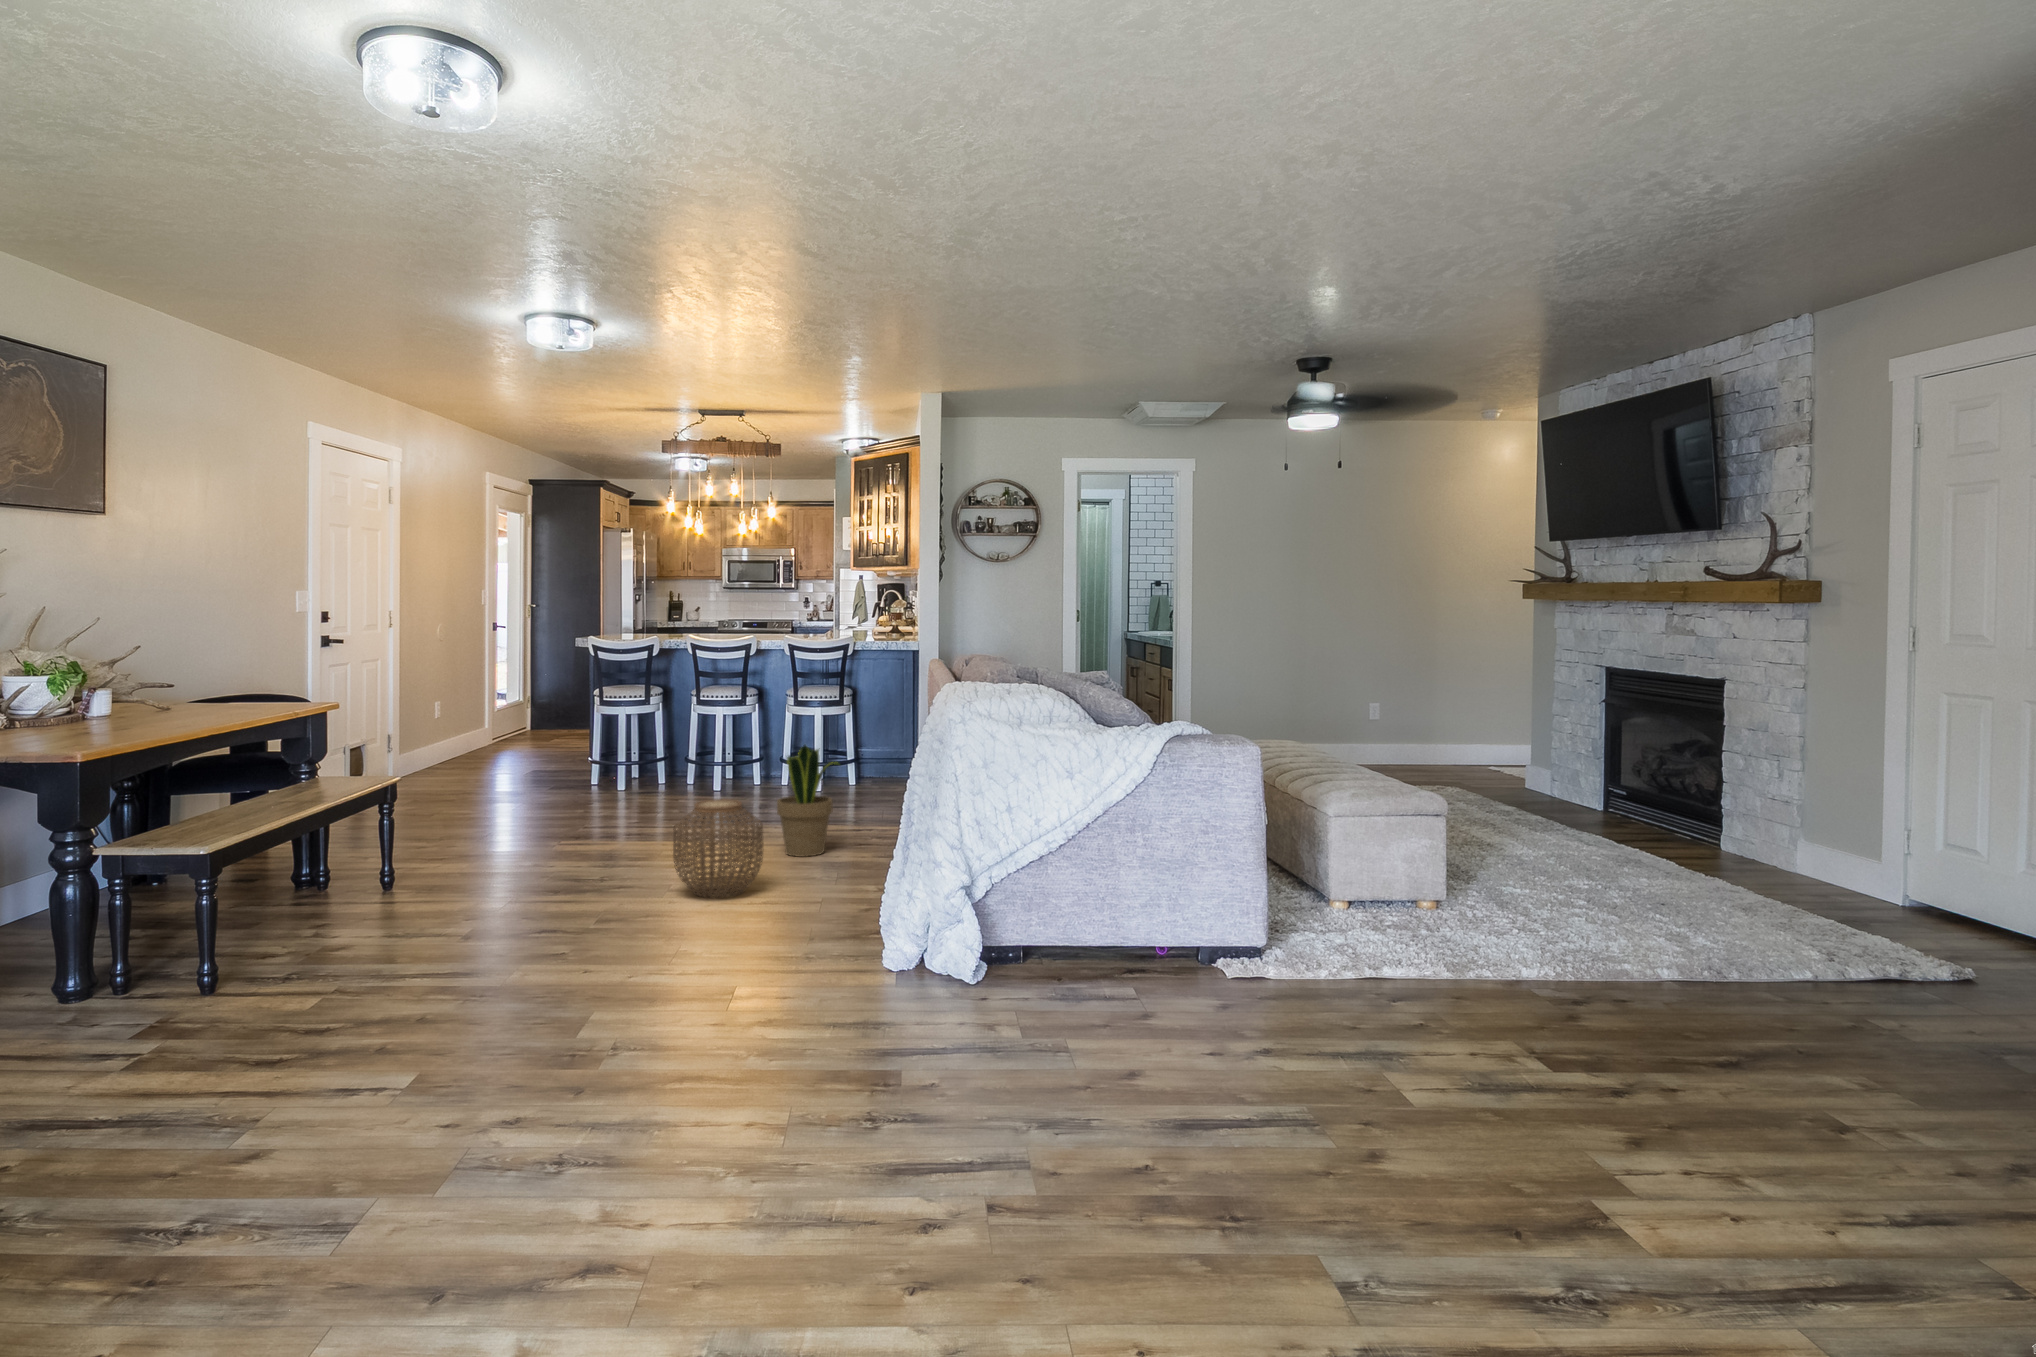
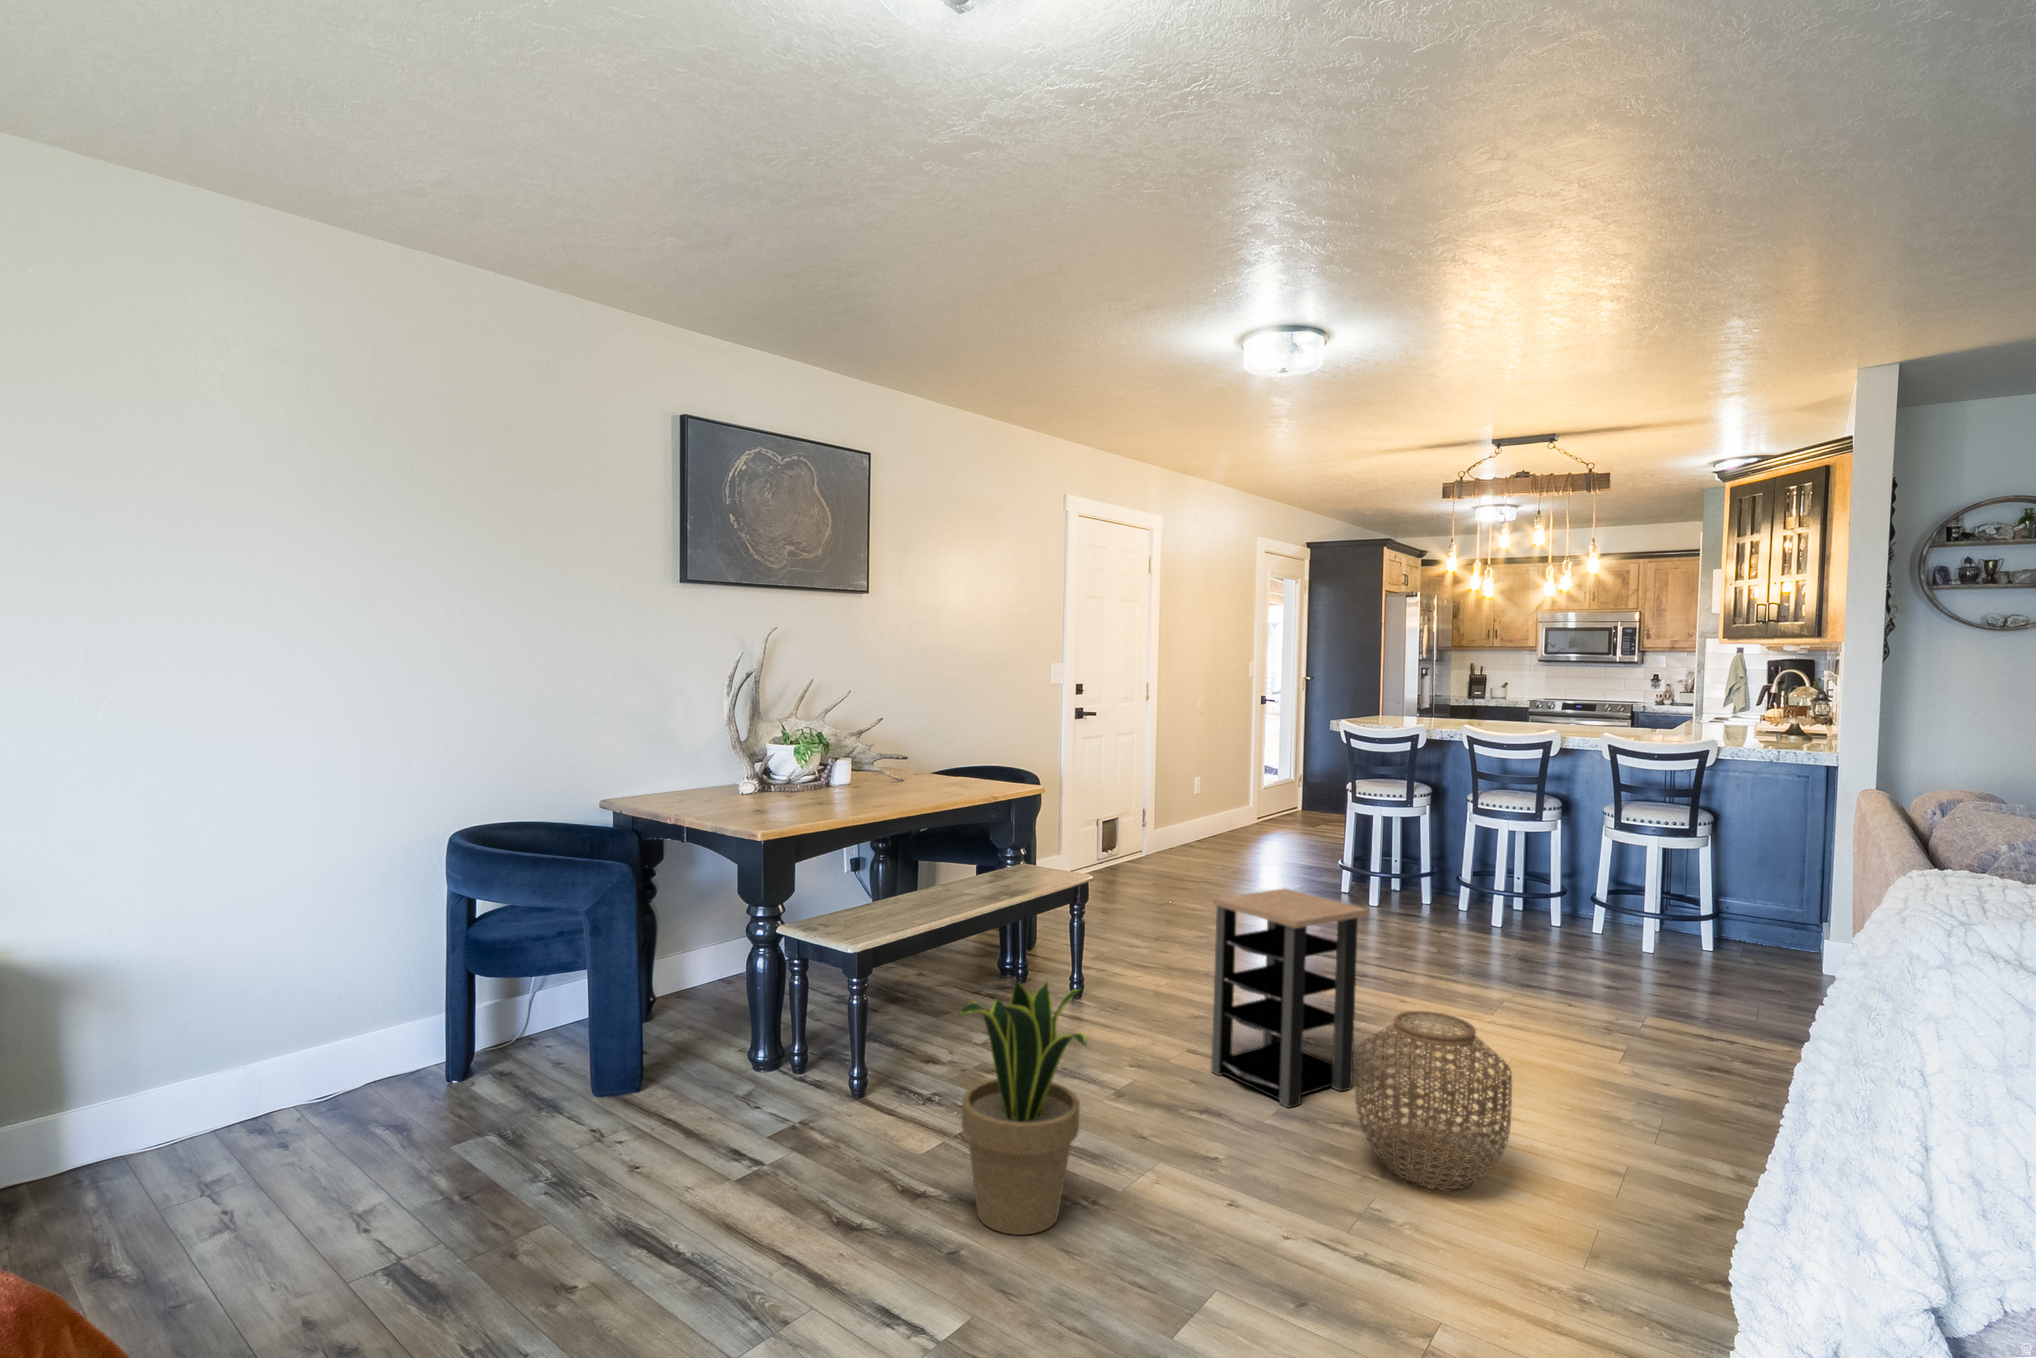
potted plant: present [777,745,839,857] -> present [959,981,1087,1235]
side table: none [554,749,664,886] -> present [1211,889,1369,1108]

